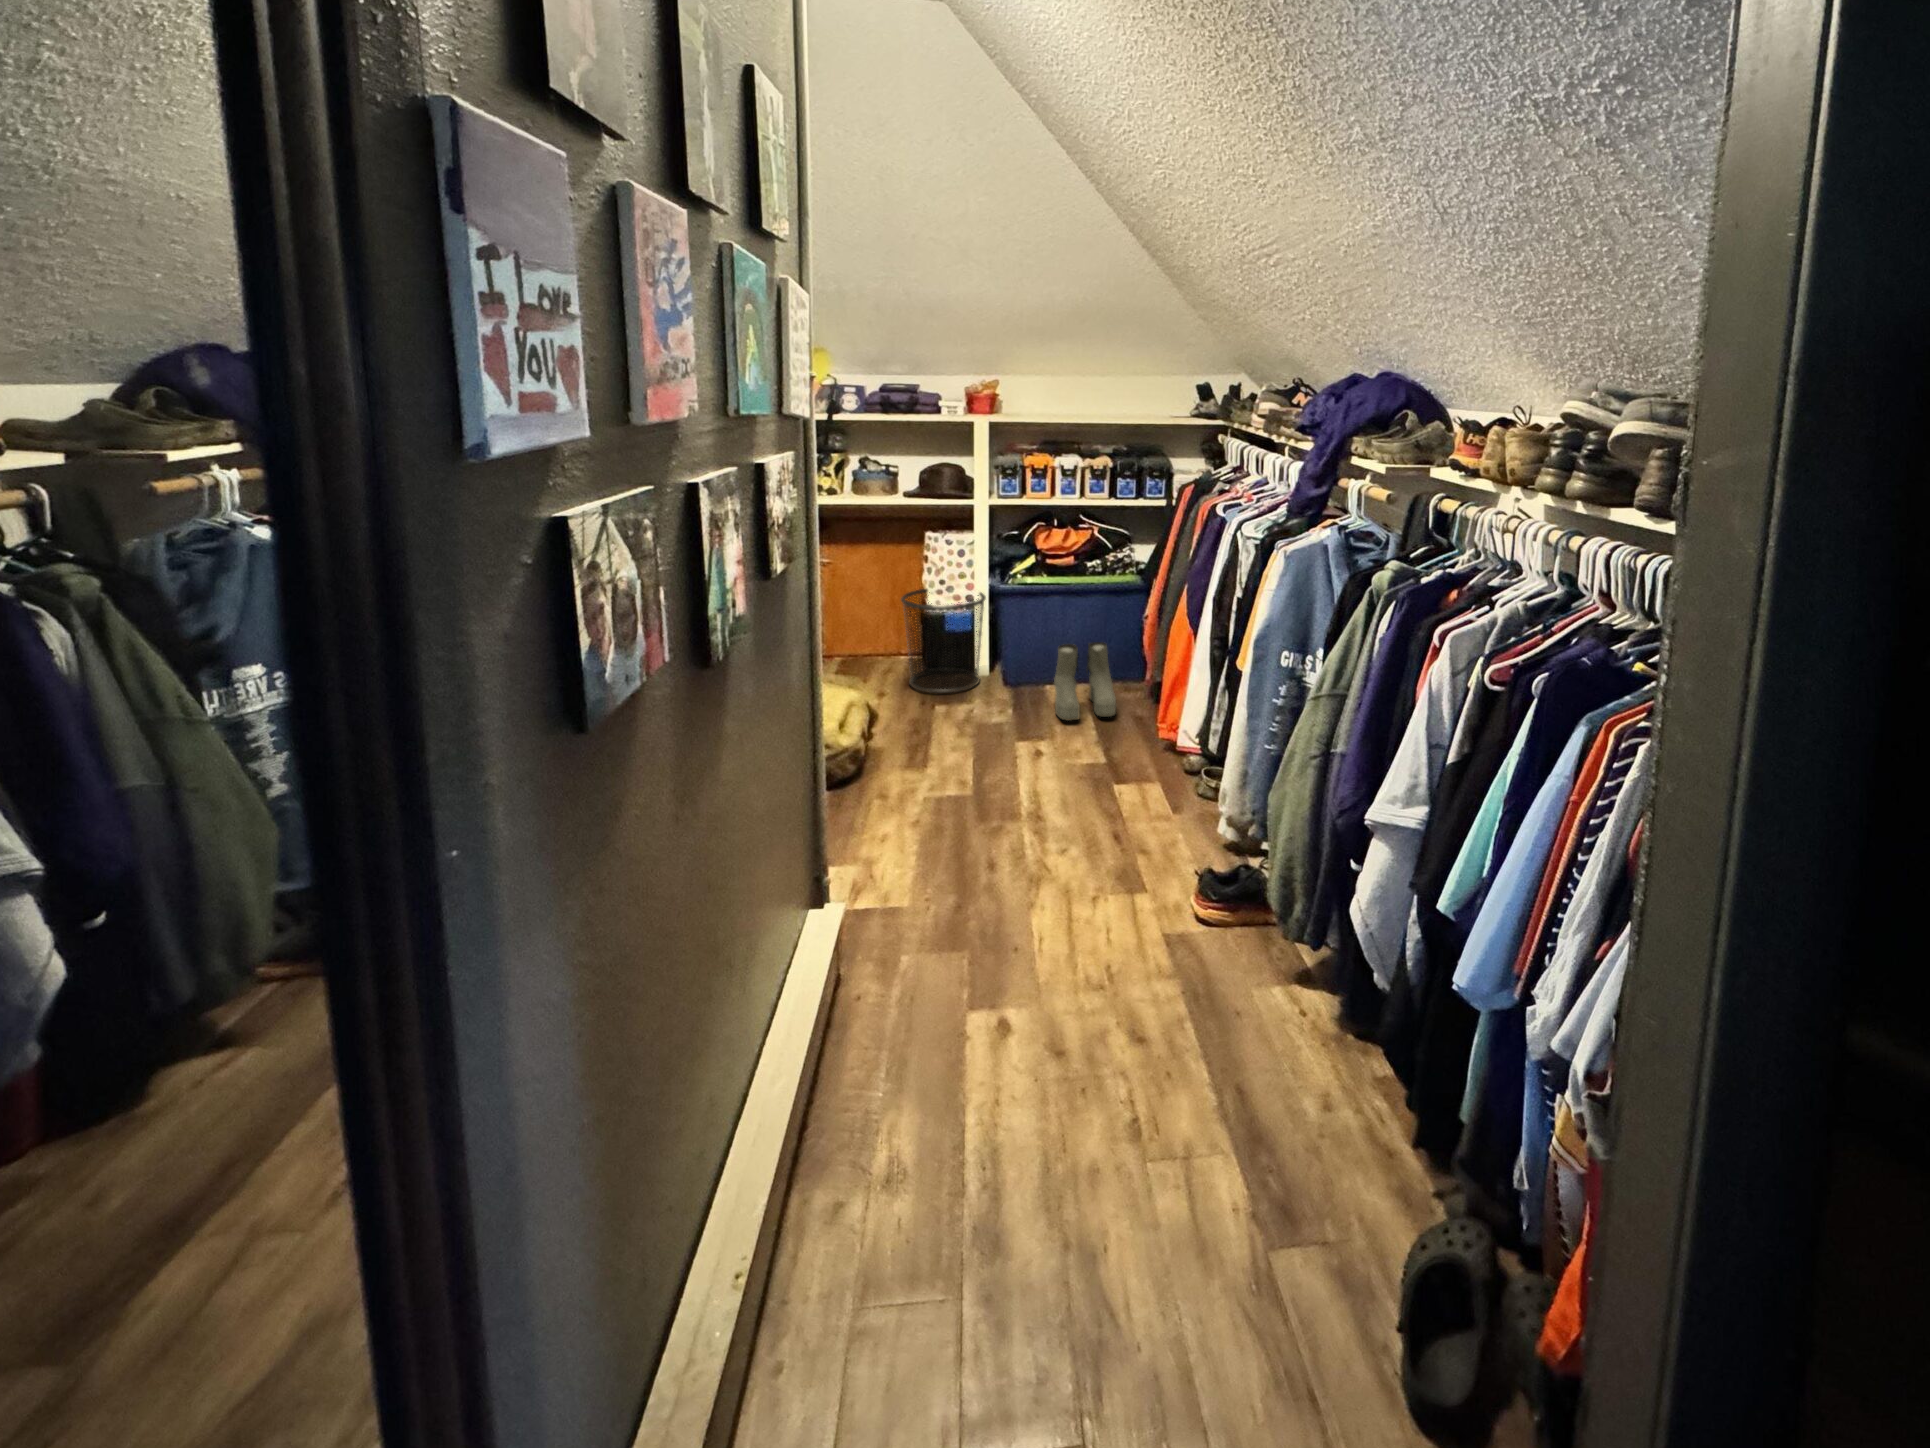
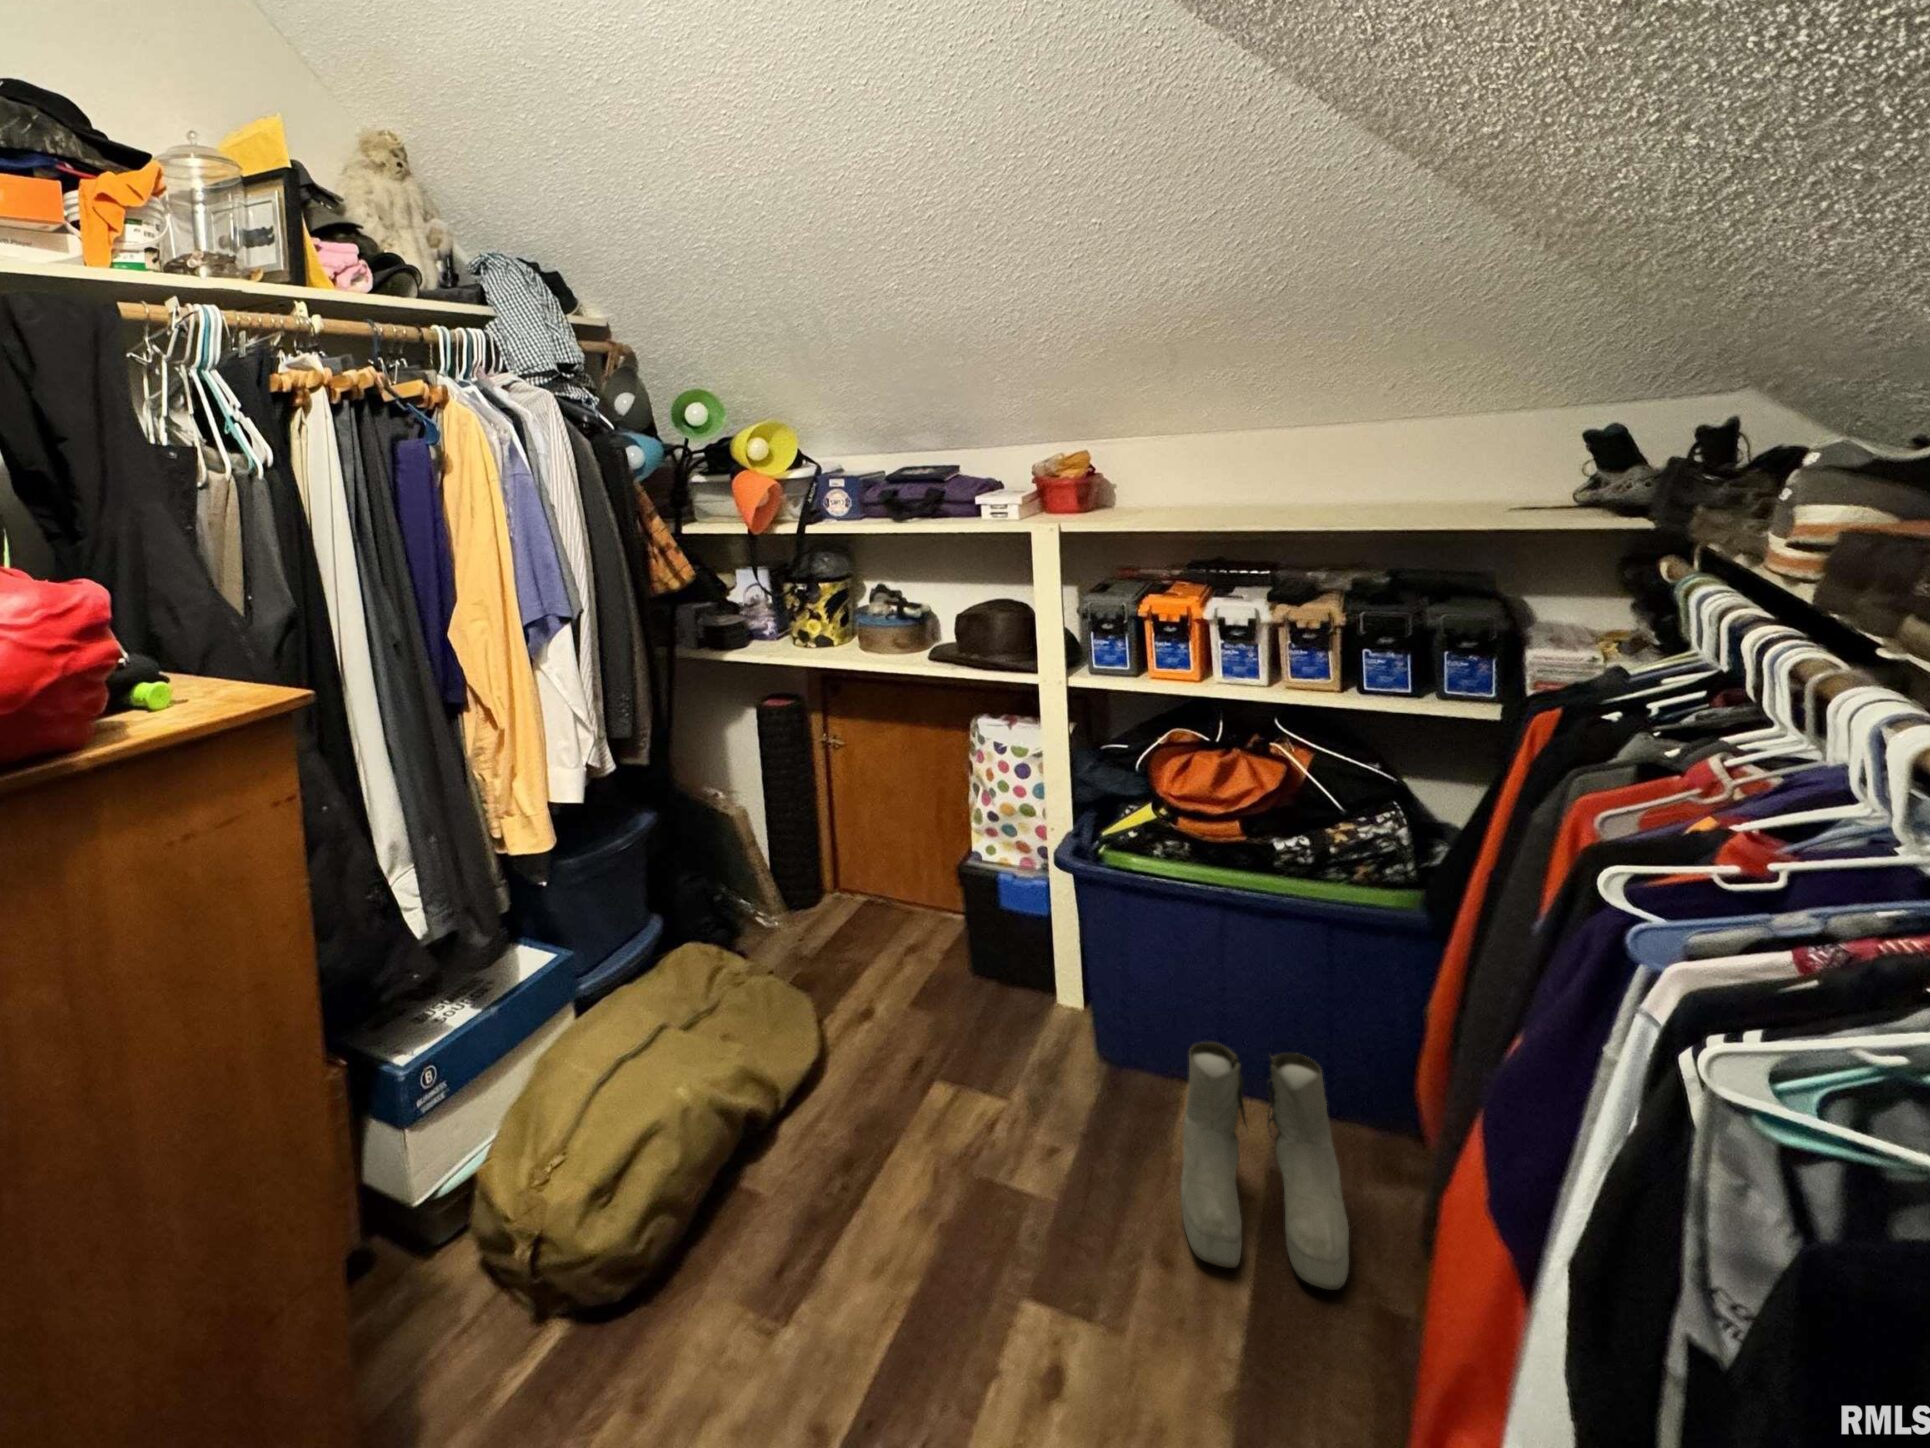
waste bin: present [901,589,986,693] -> none [890,831,1053,1061]

